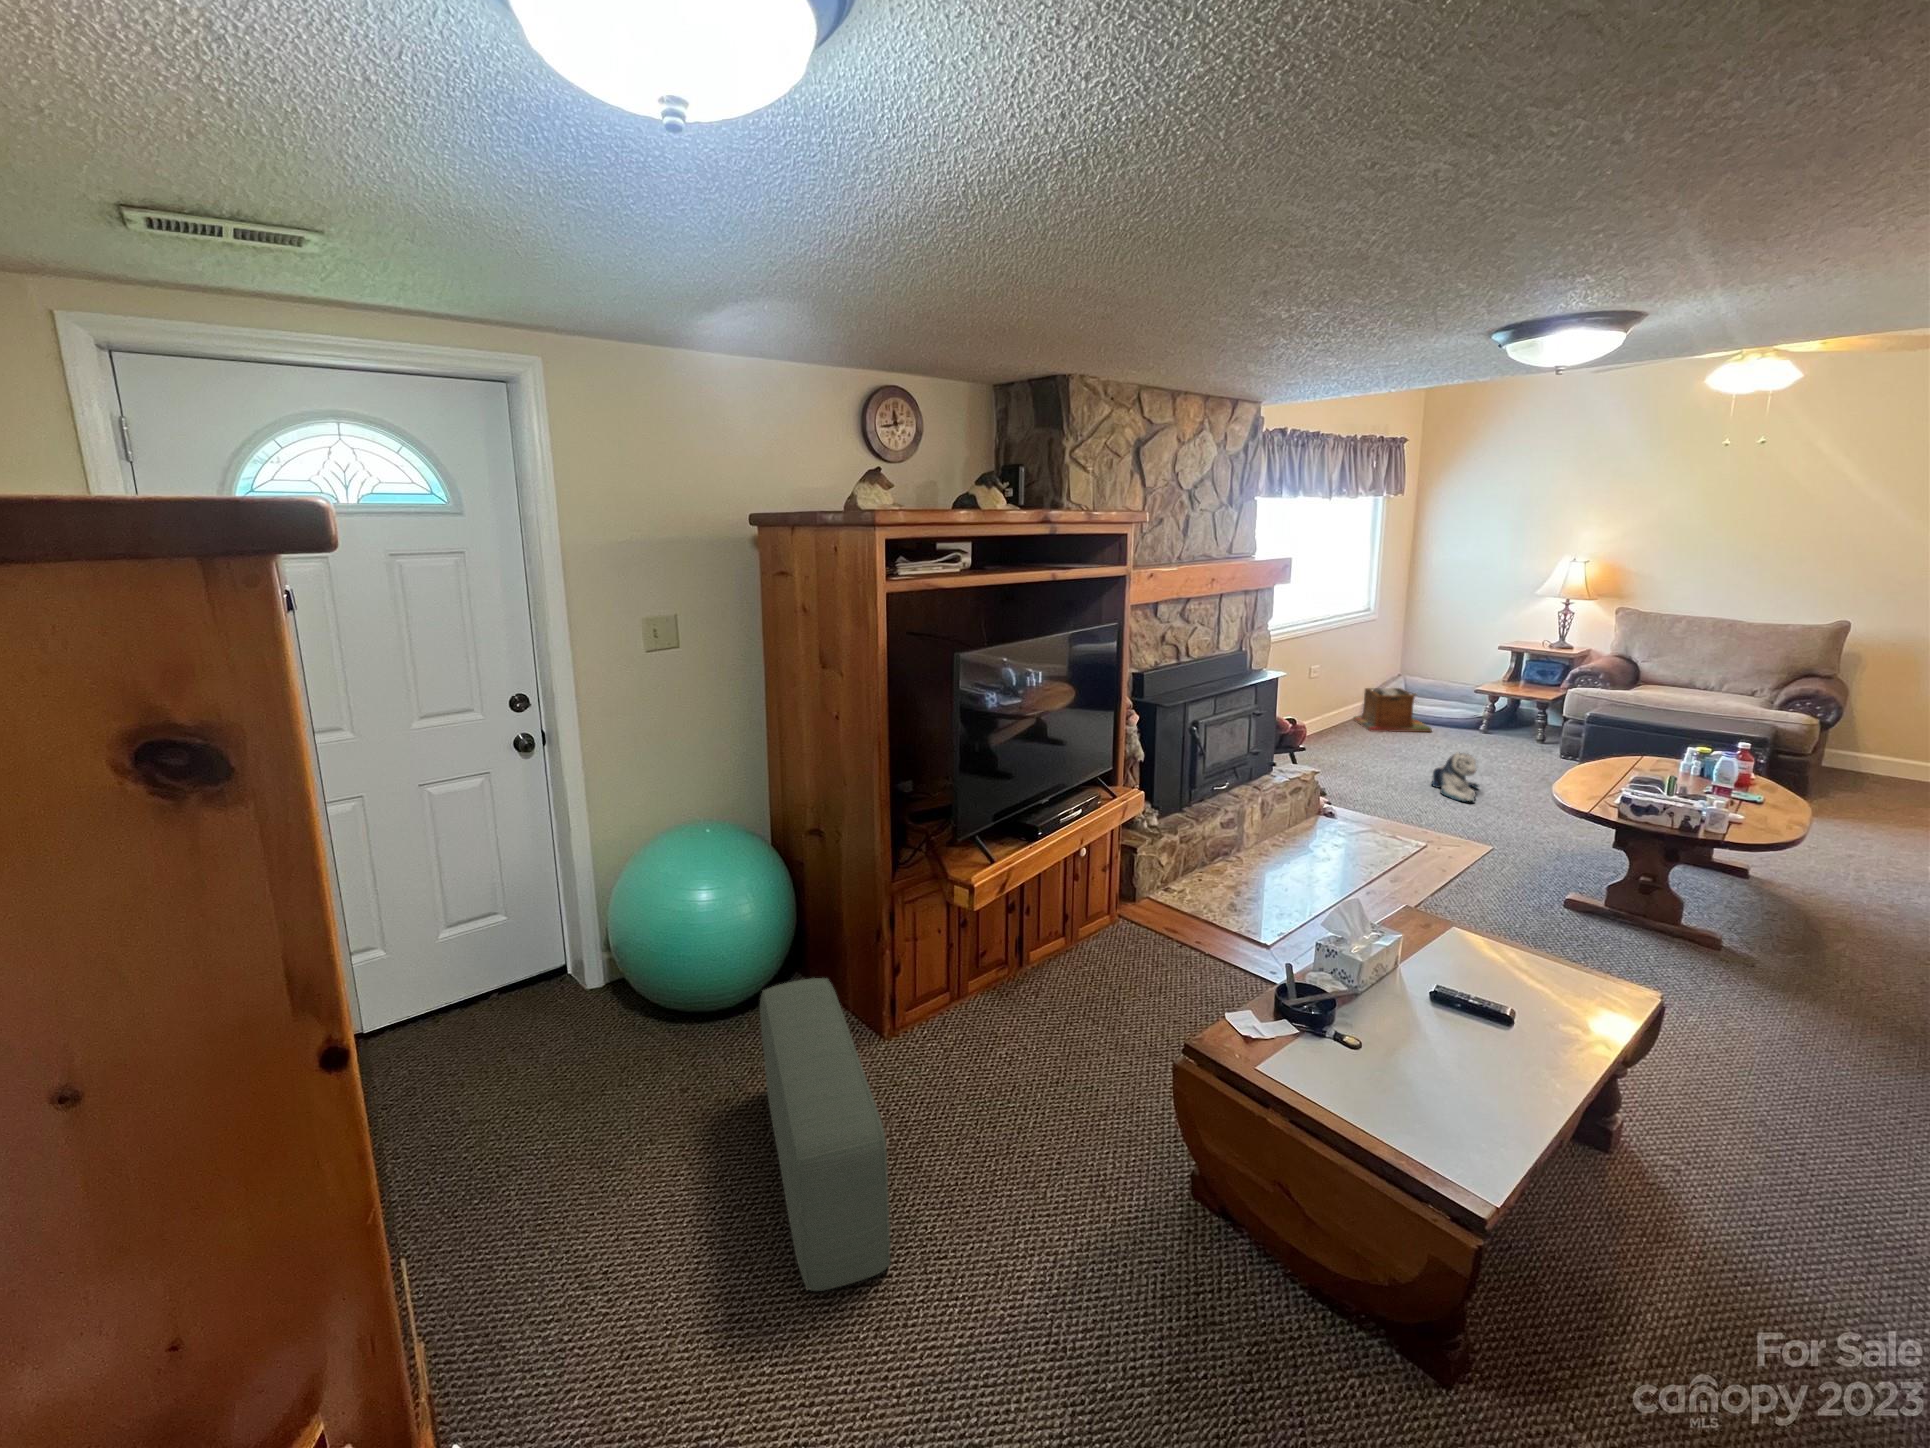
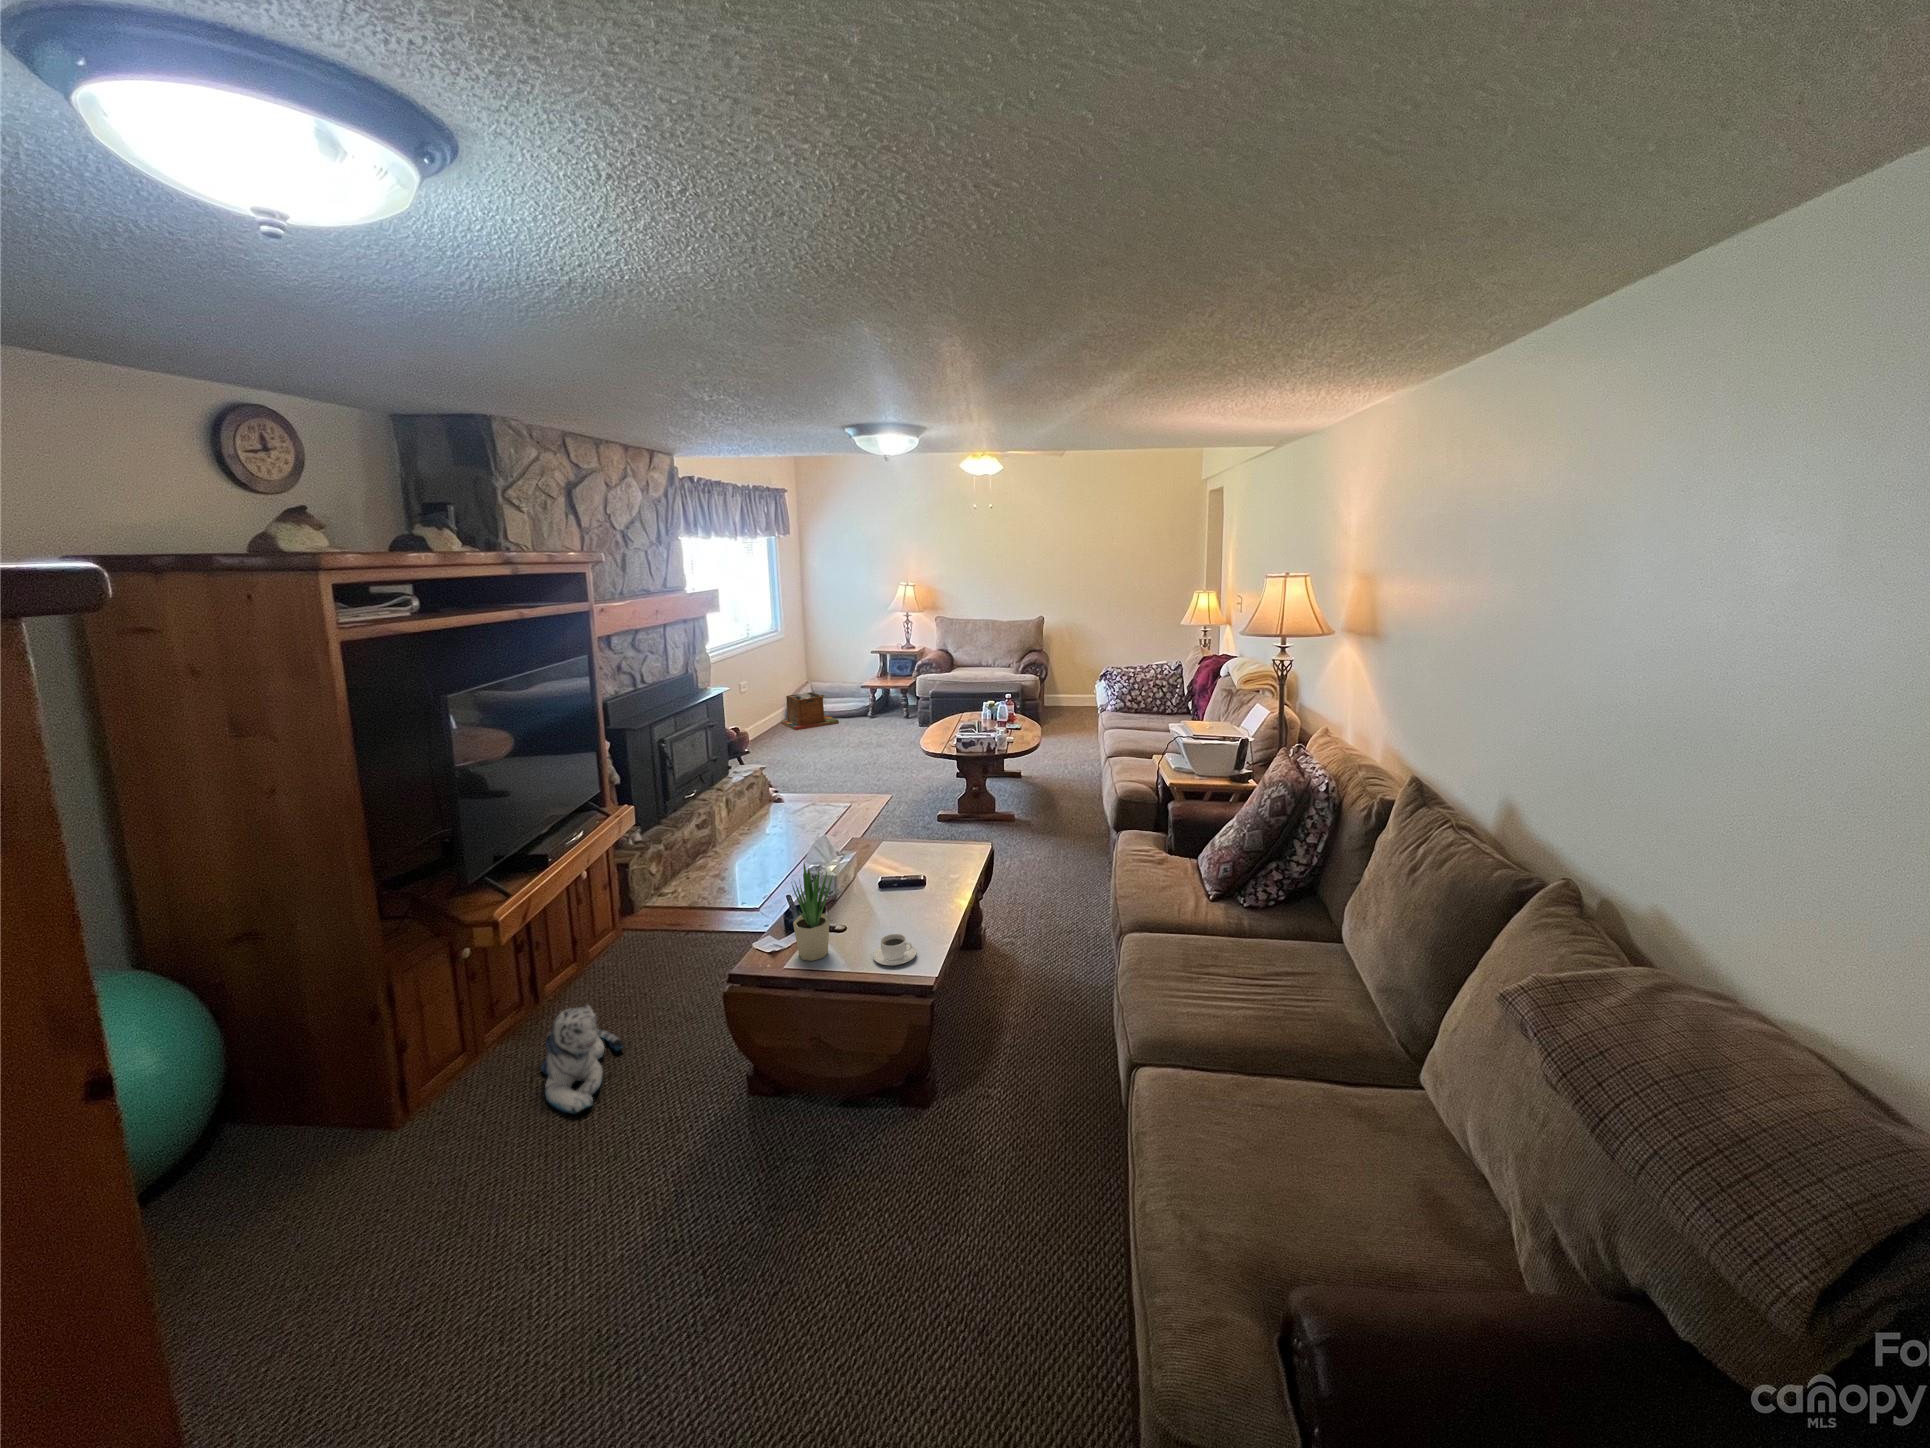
plush toy: present [1432,753,1479,802] -> present [540,1005,623,1114]
potted plant: none [1280,939,1349,1077] -> present [791,863,833,961]
pouf: present [760,978,890,1291] -> none [209,1087,487,1383]
coffee cup: none [1391,1091,1469,1150] -> present [873,934,916,965]

